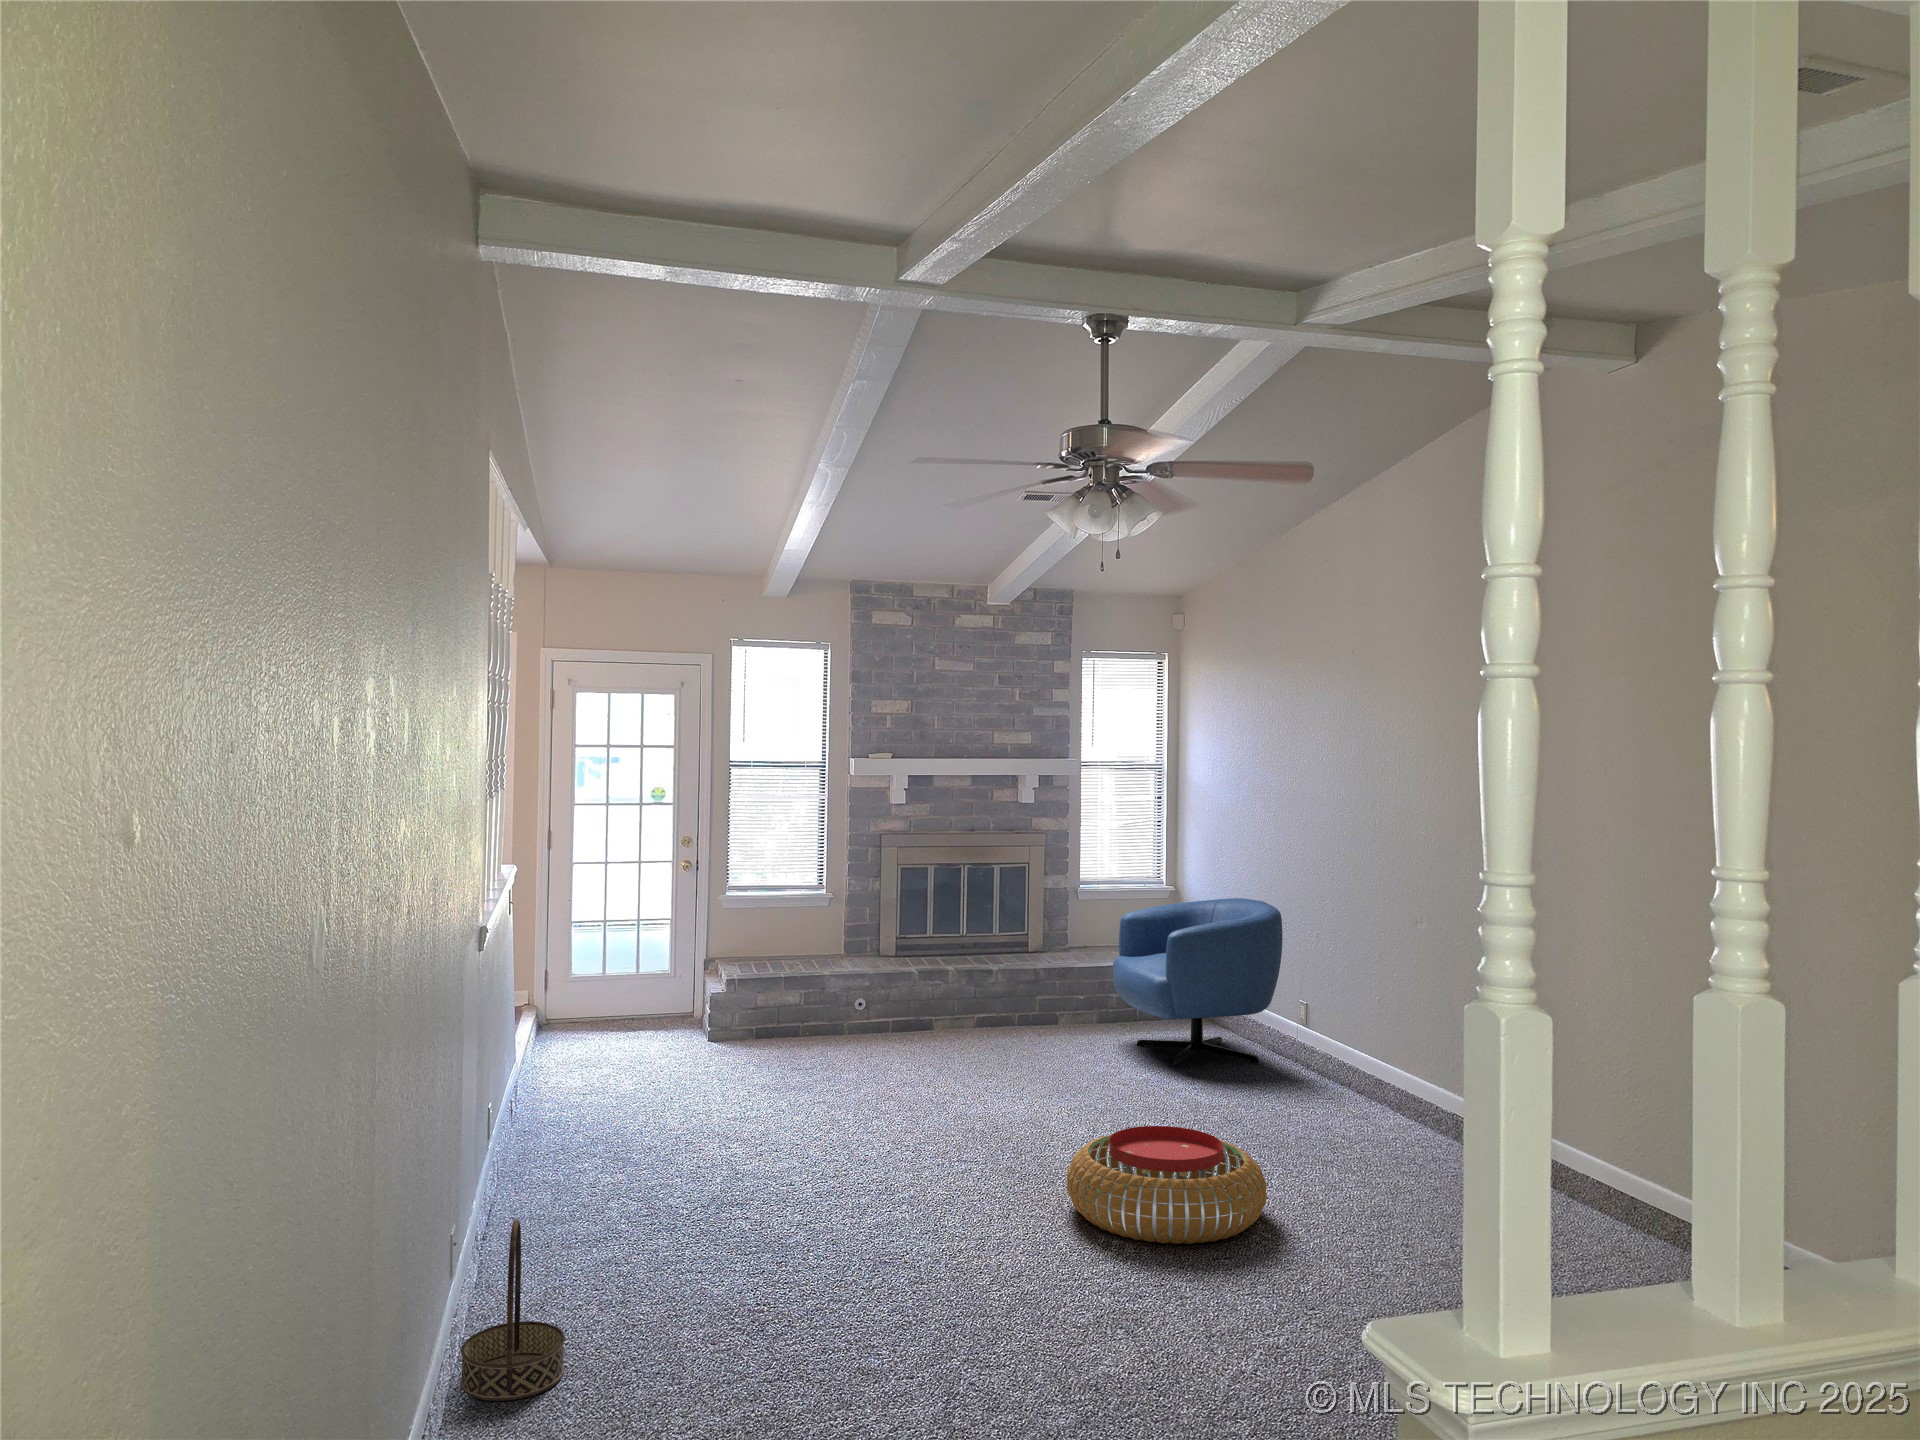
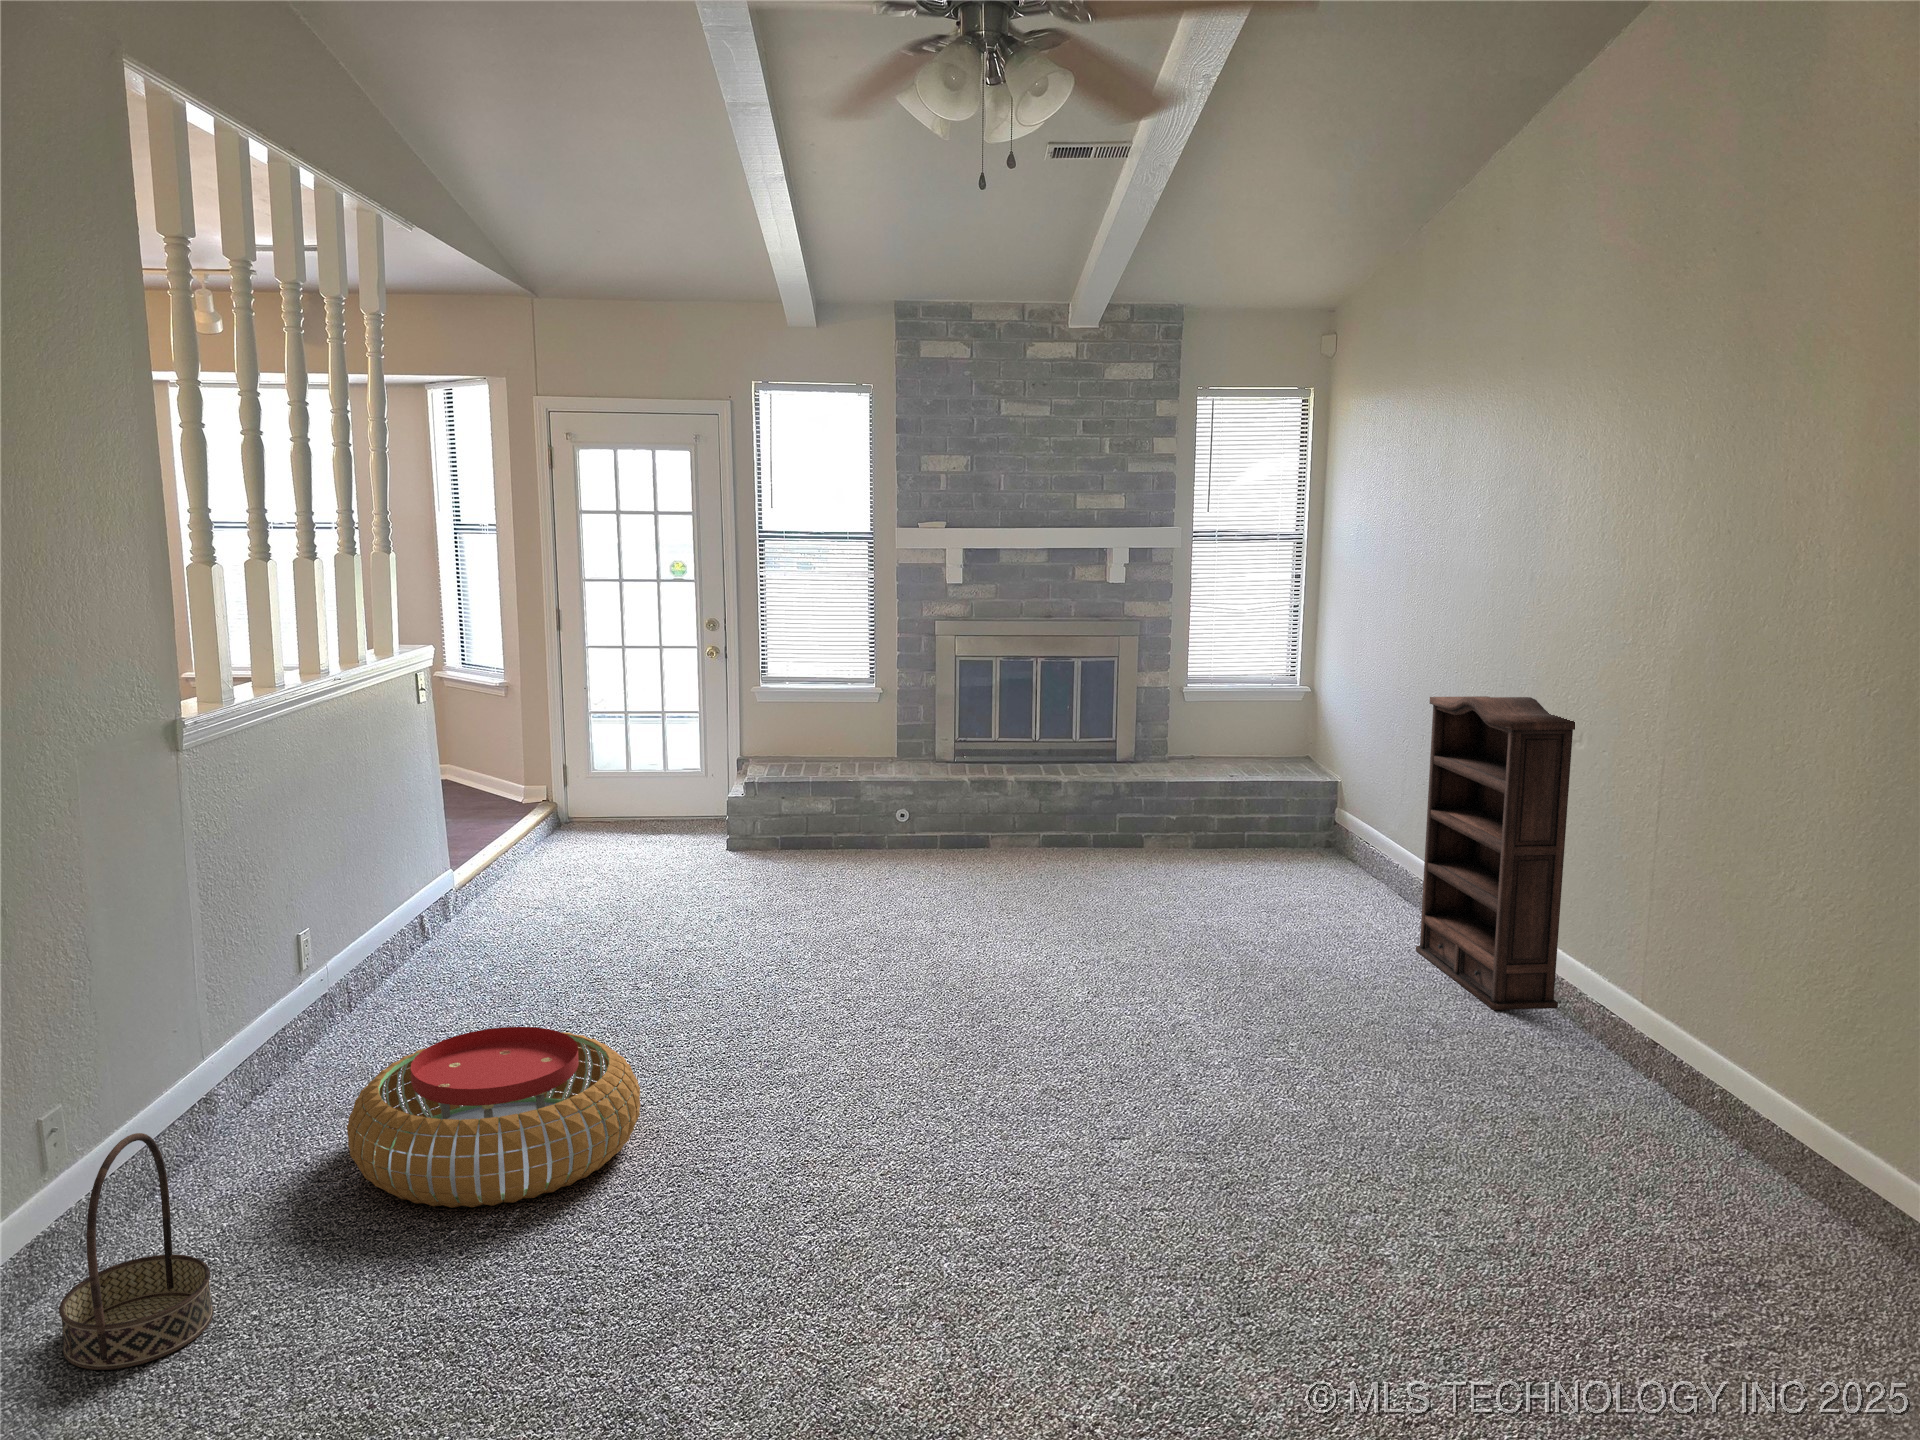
bookshelf: none [1304,889,1421,1125] -> present [1416,696,1575,1010]
armchair: present [1113,898,1282,1067] -> none [1199,703,1412,911]
pouf: present [1067,1126,1267,1244] -> present [347,1027,641,1208]

